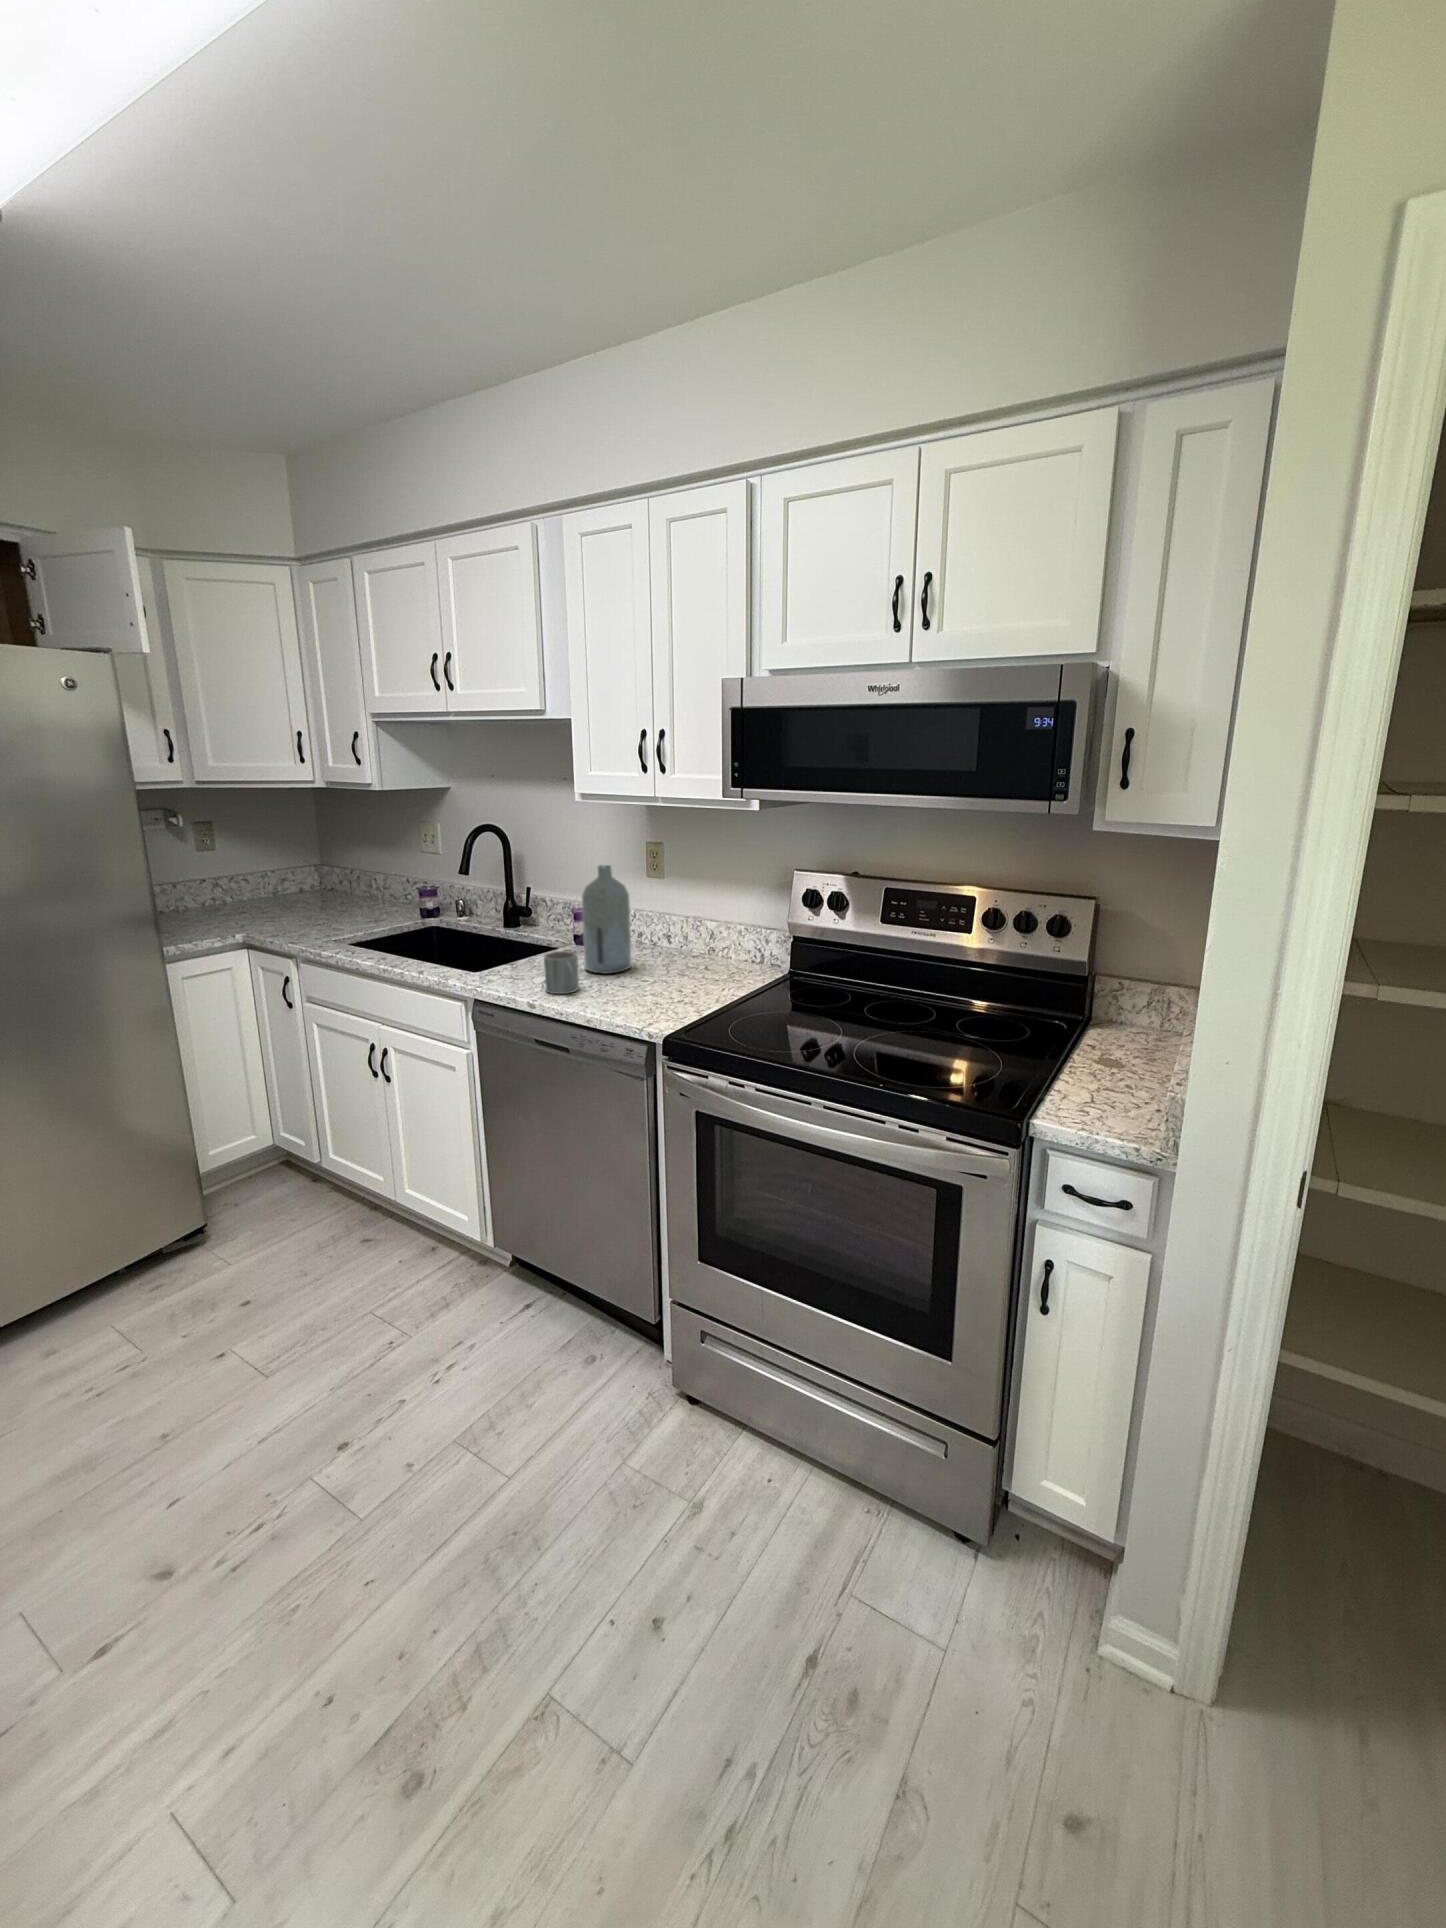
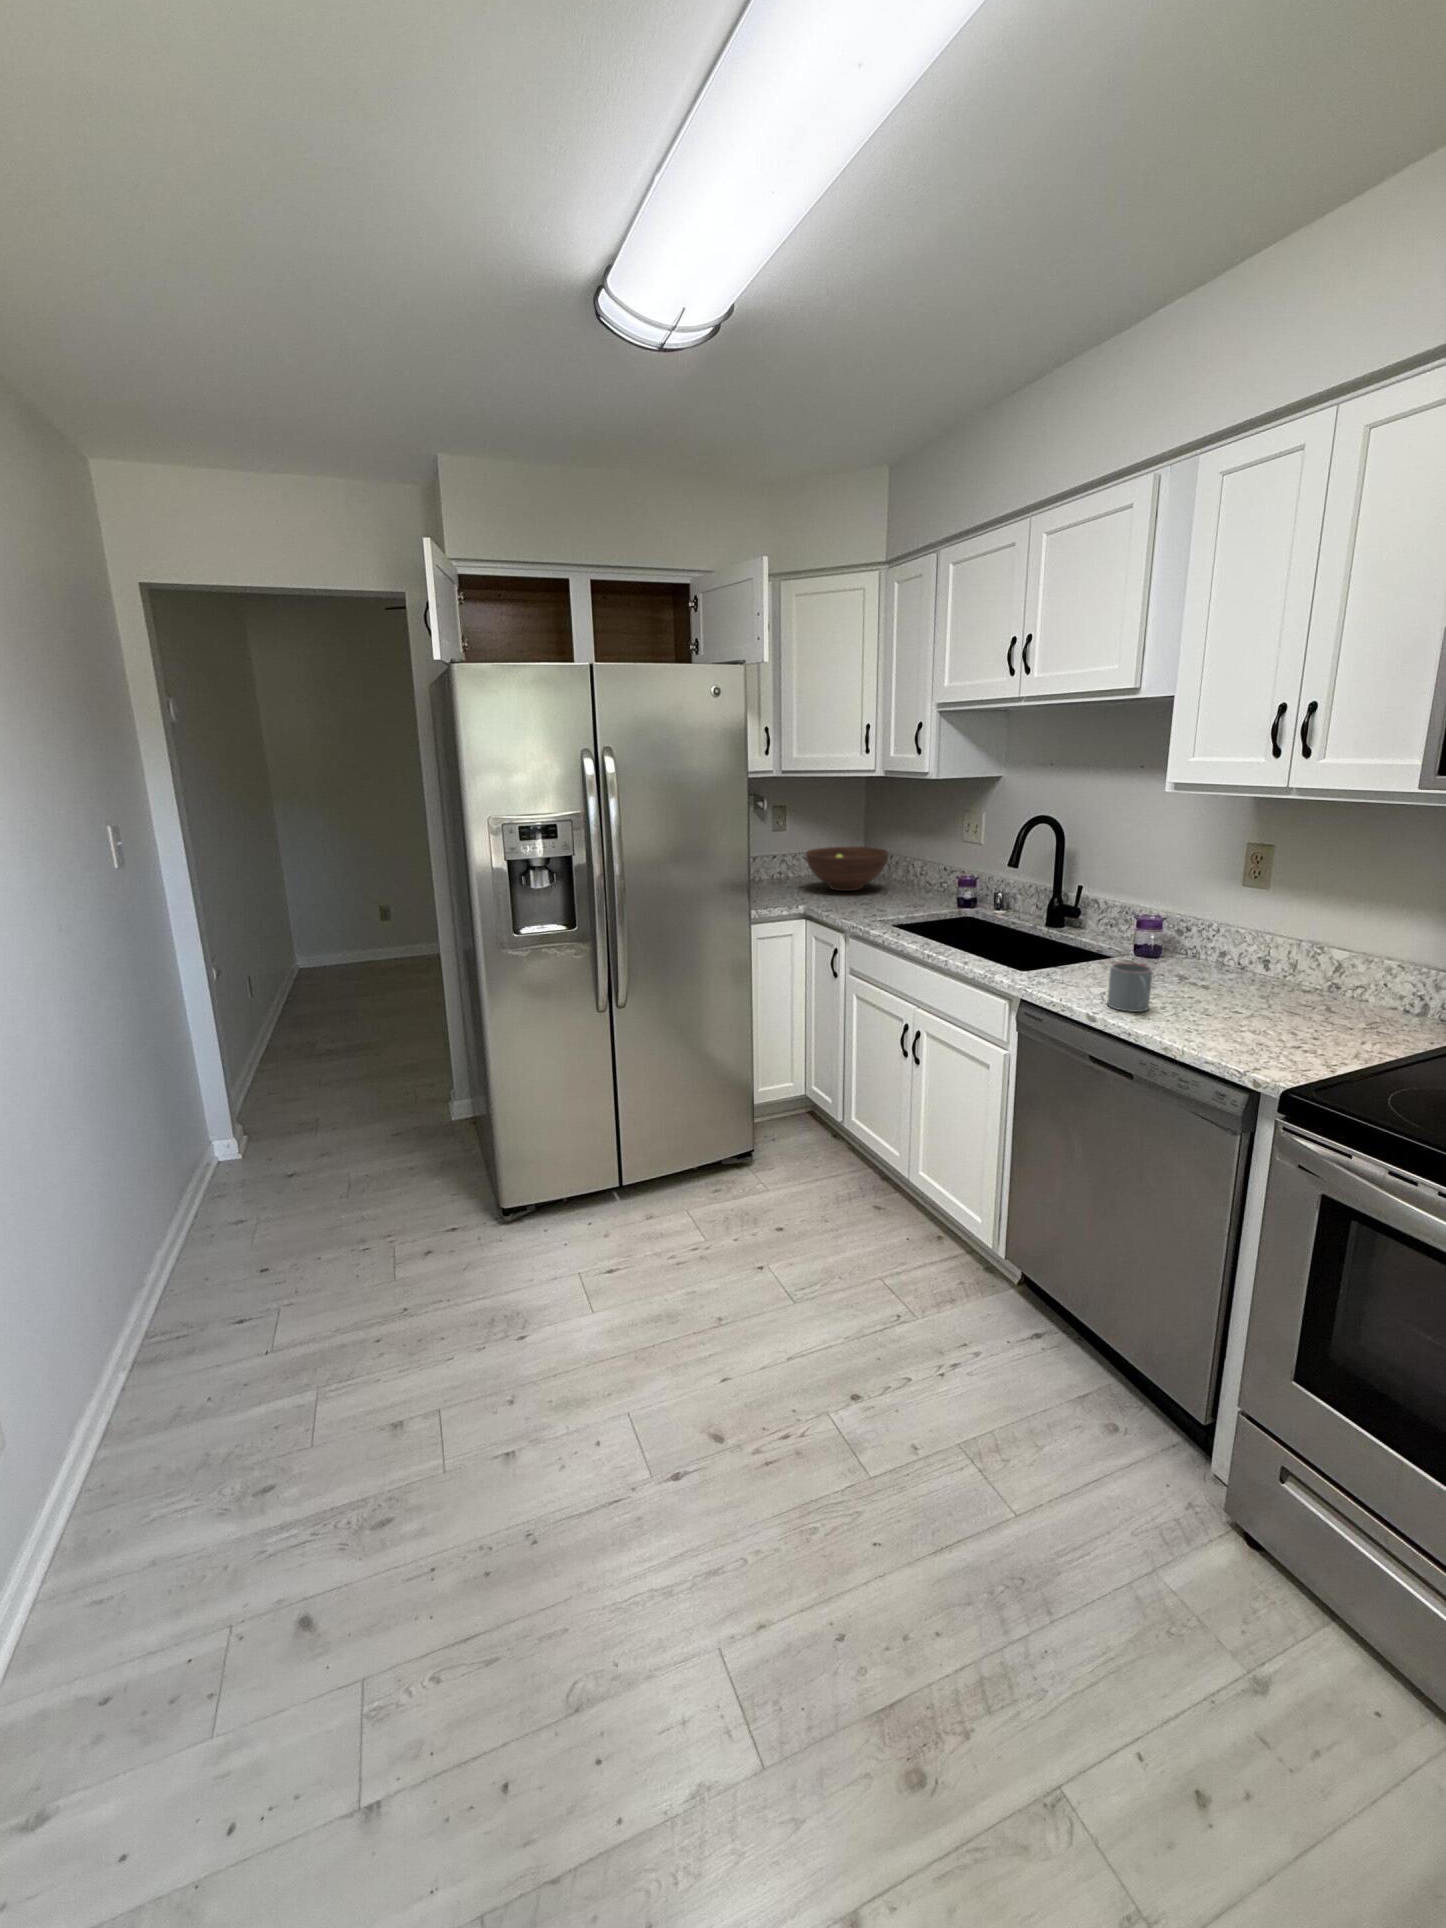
fruit bowl: none [240,863,343,913] -> present [806,847,889,891]
bottle: present [582,865,631,974] -> none [1153,868,1226,996]

